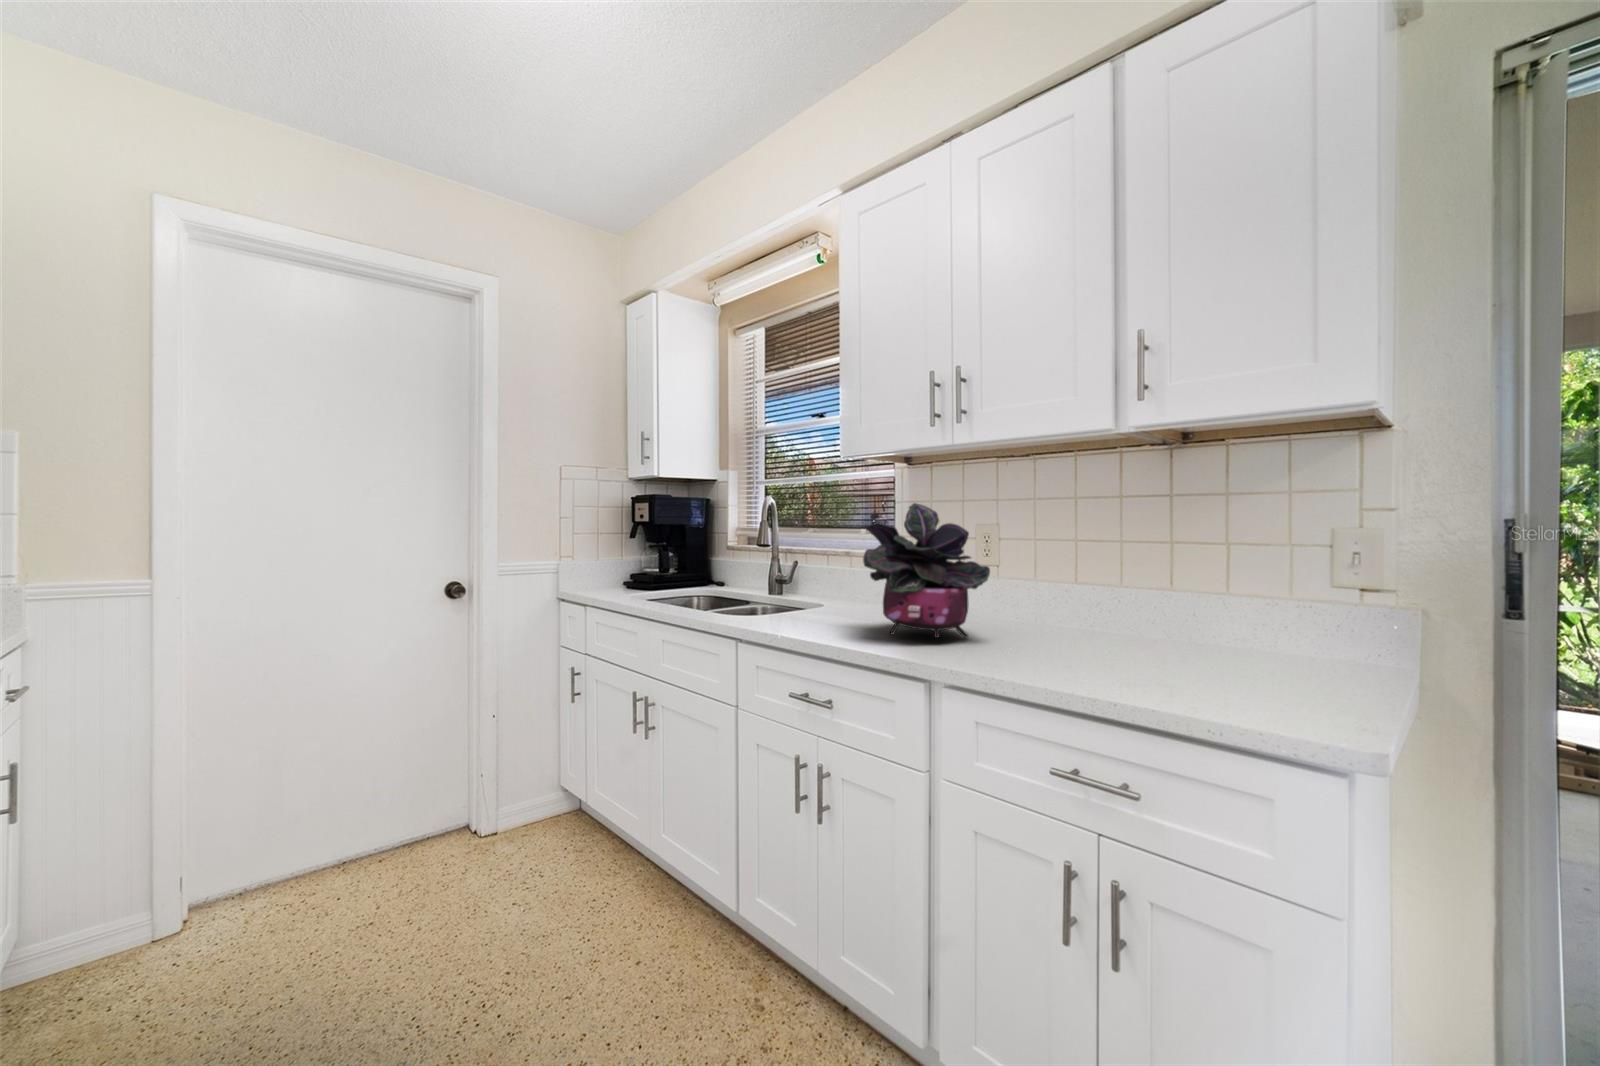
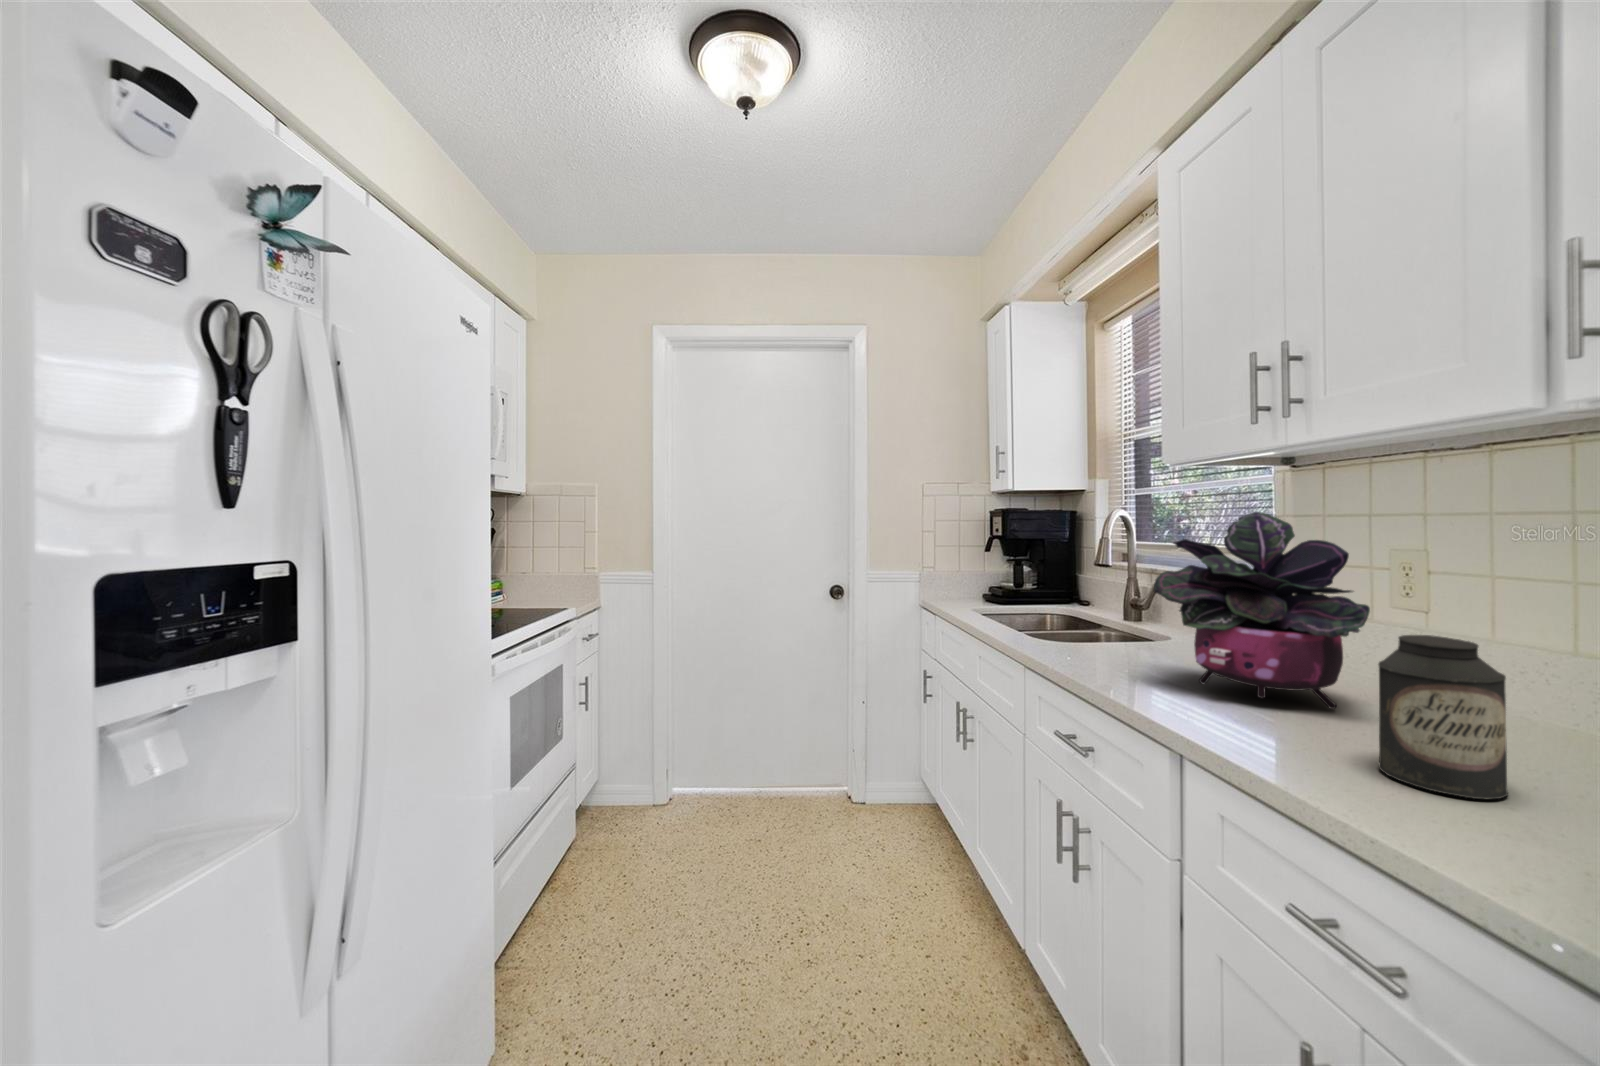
canister: none [1032,582,1091,677] -> present [1378,635,1508,799]

